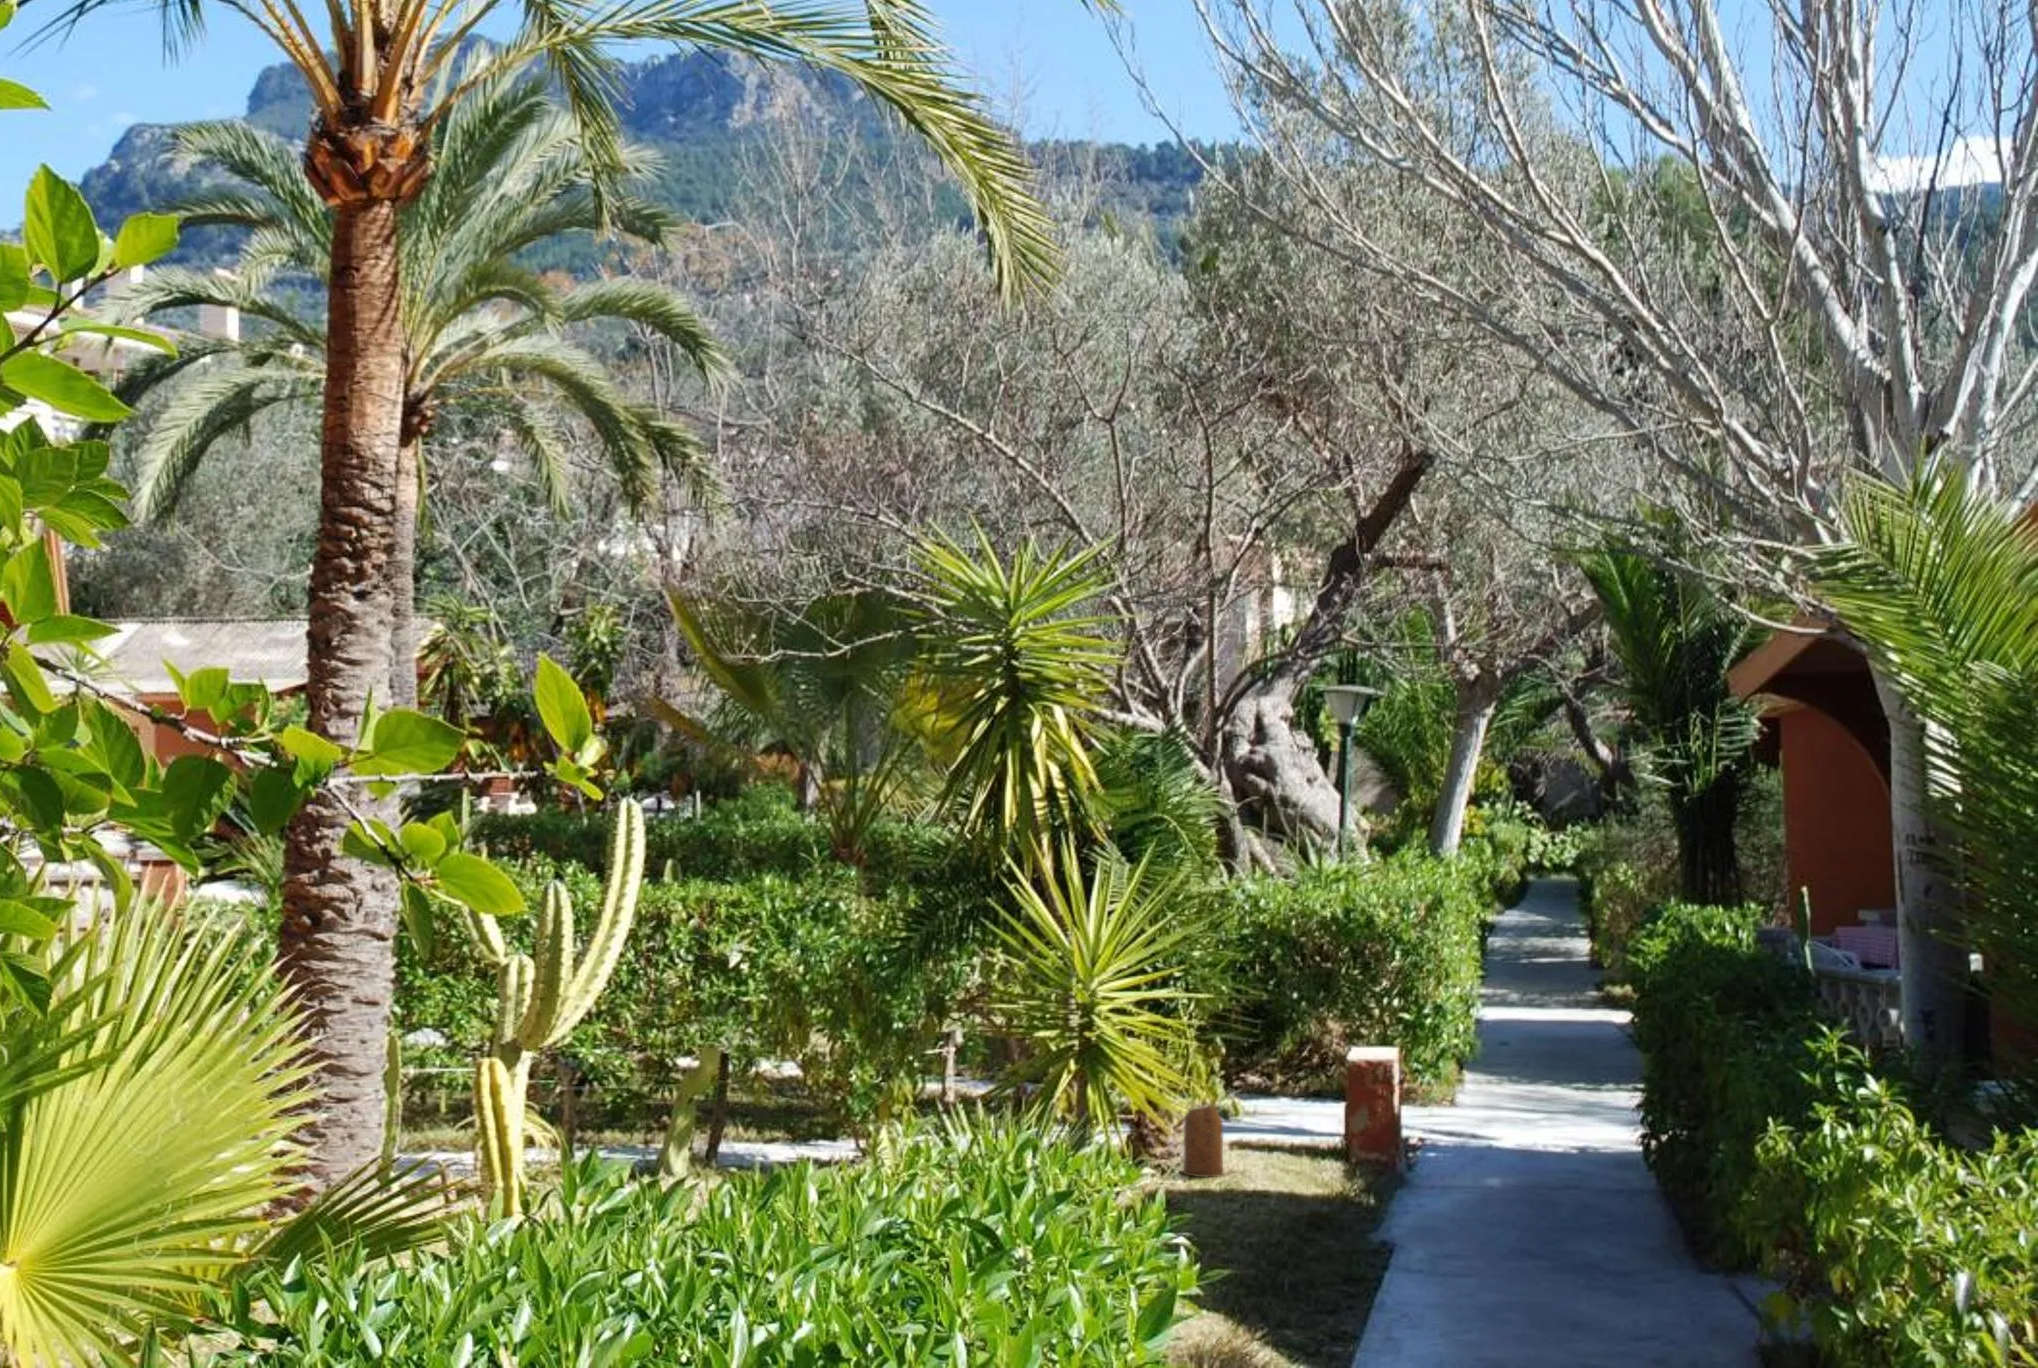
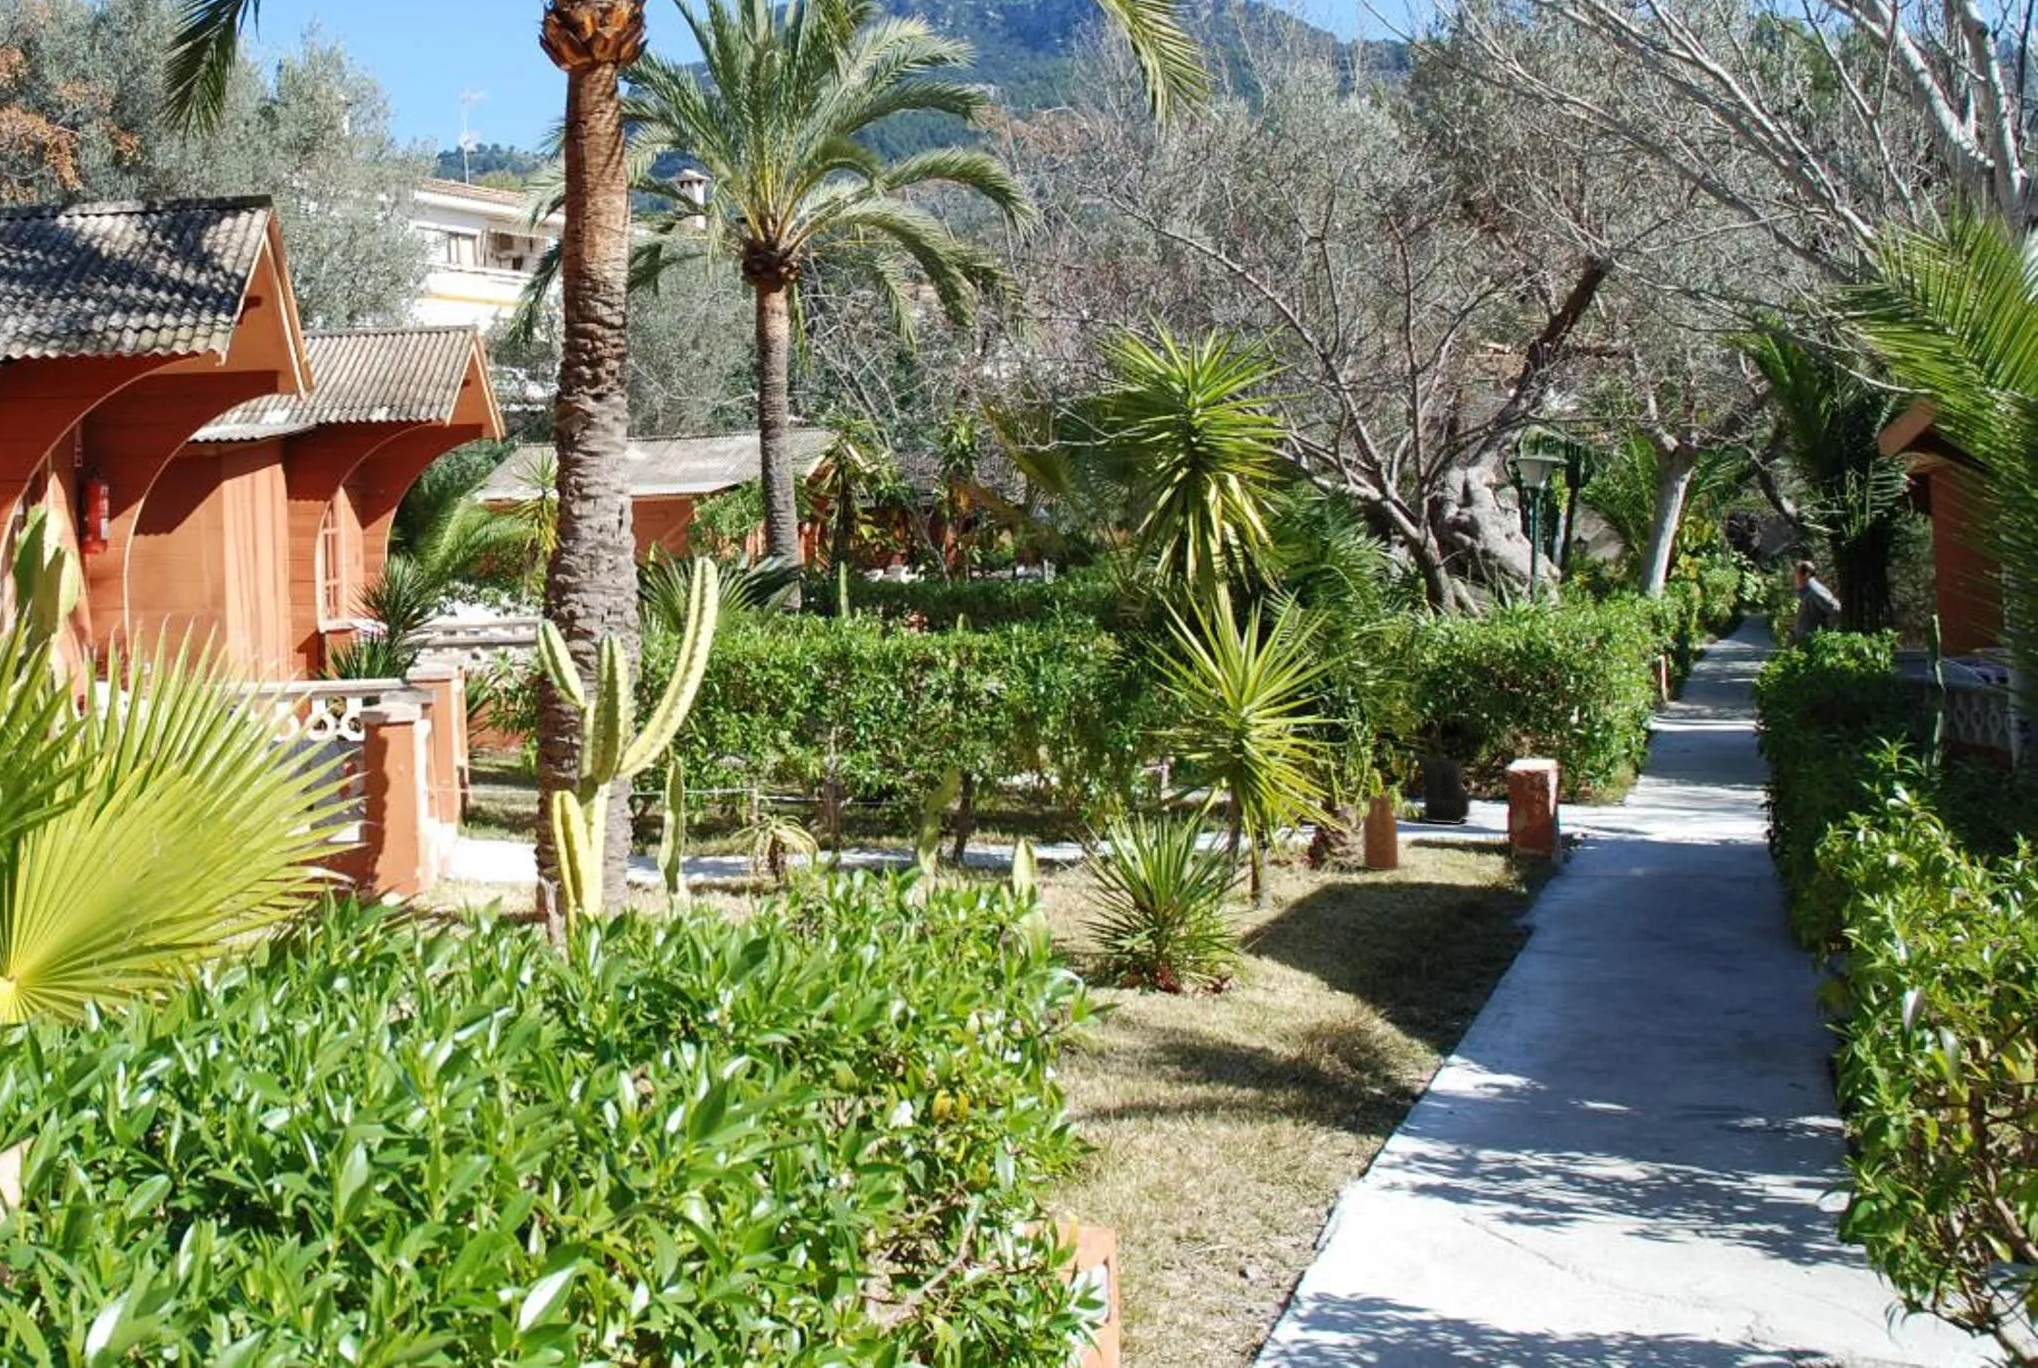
backpack: none [1215,1039,1285,1123] -> present [1406,753,1470,824]

